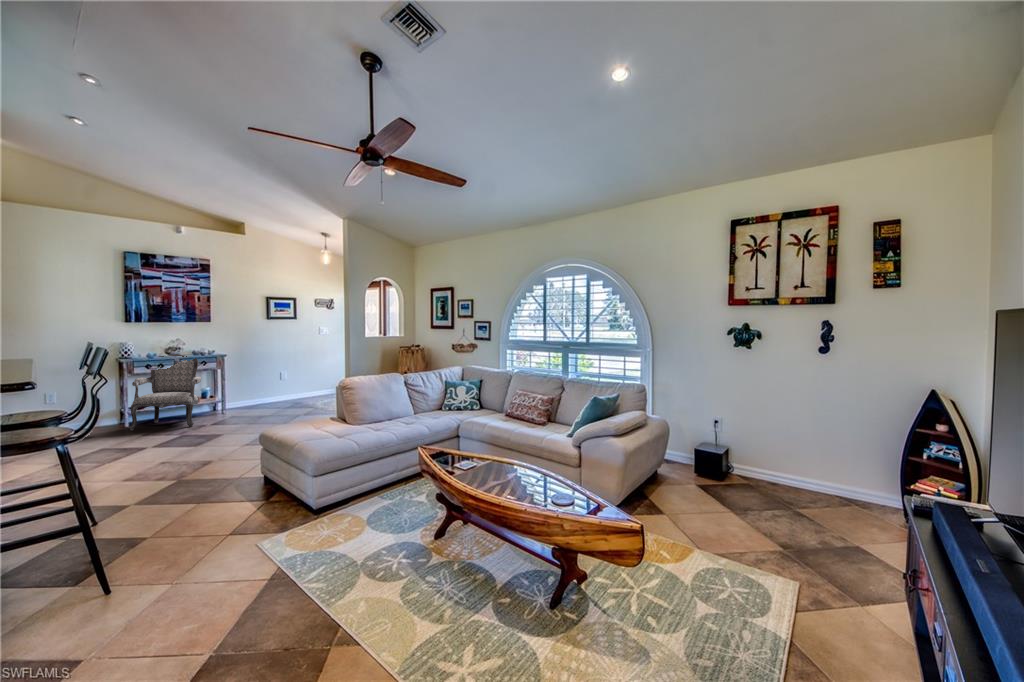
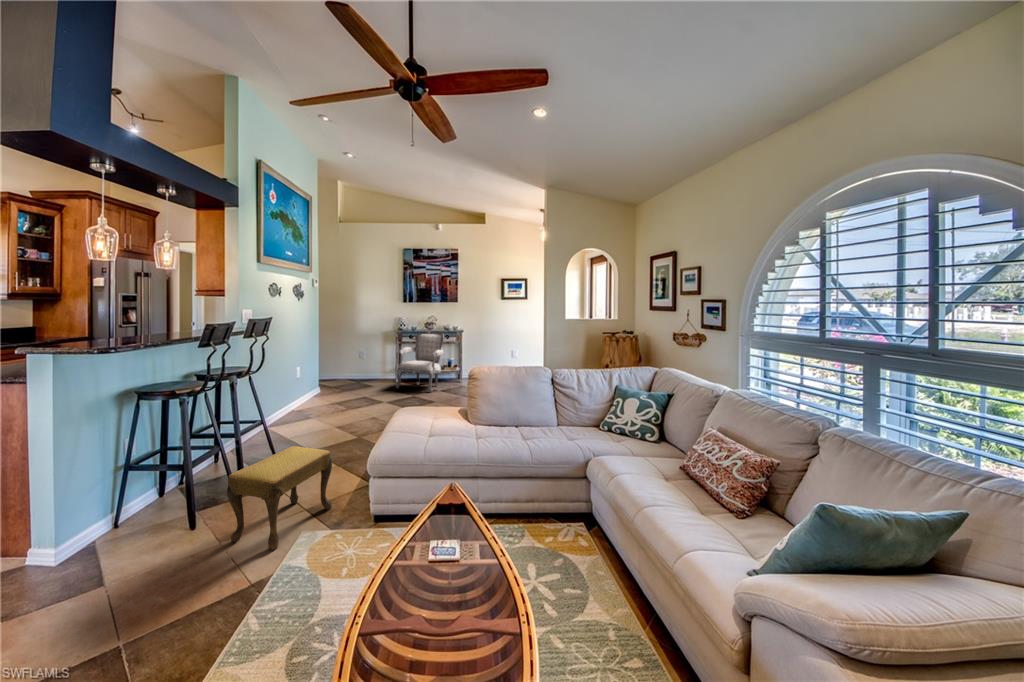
footstool: none [172,466,247,568] -> present [227,446,332,551]

